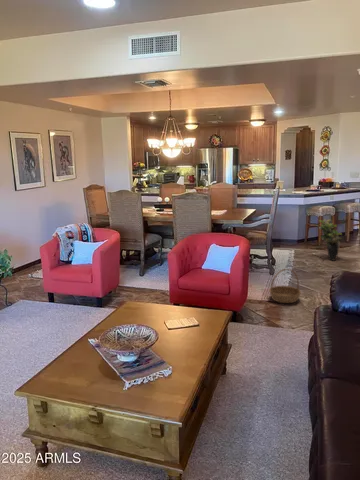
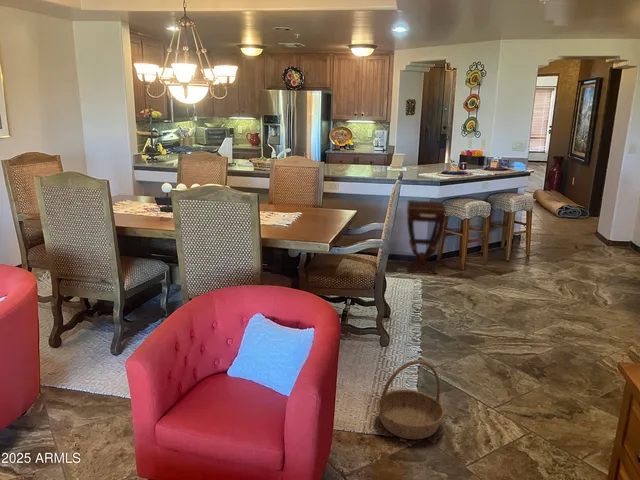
side table: none [285,207,308,248] -> present [406,200,446,274]
potted plant: present [320,220,341,261] -> none [469,230,511,307]

